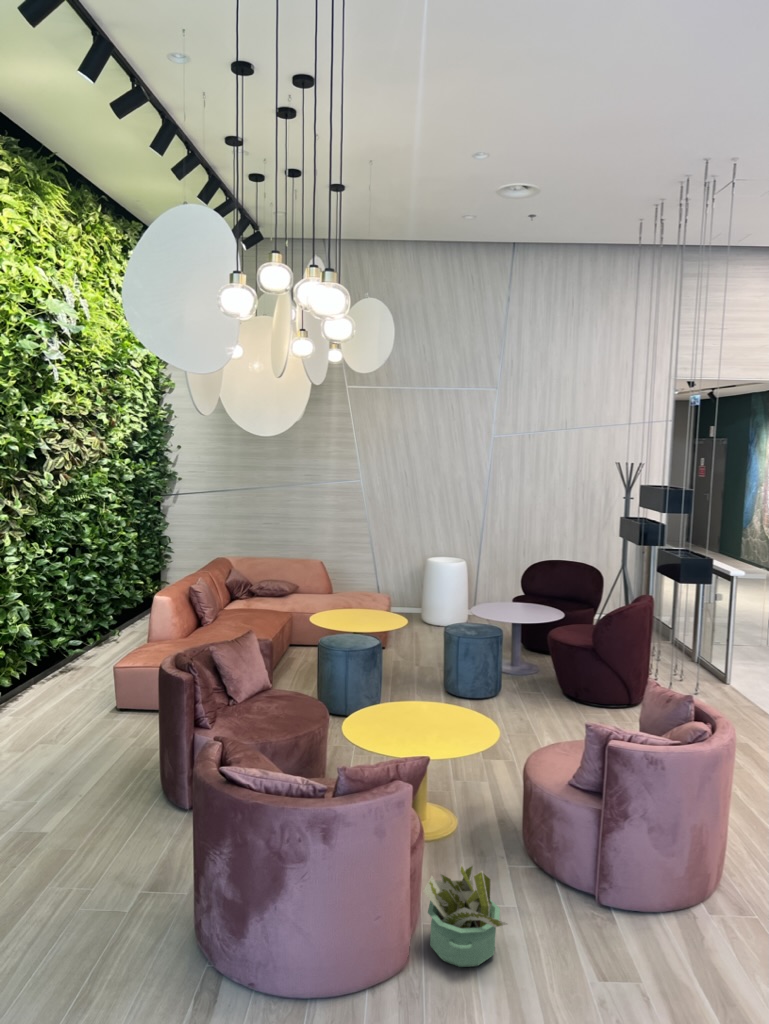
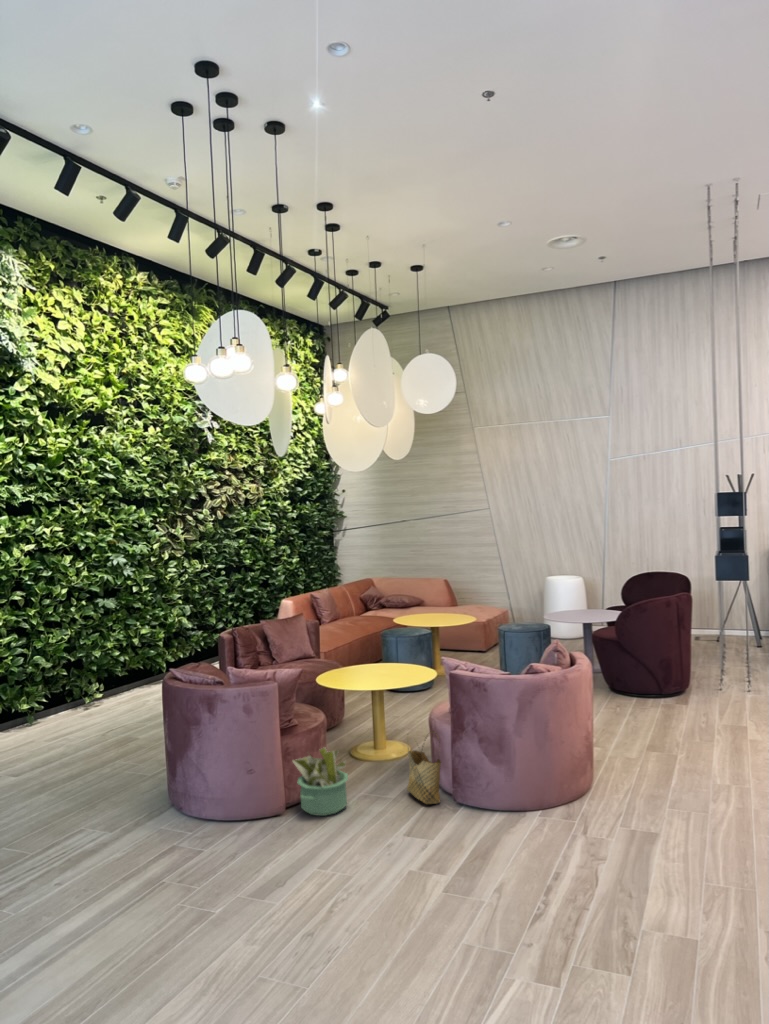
woven basket: none [542,824,607,925] -> present [407,750,441,804]

